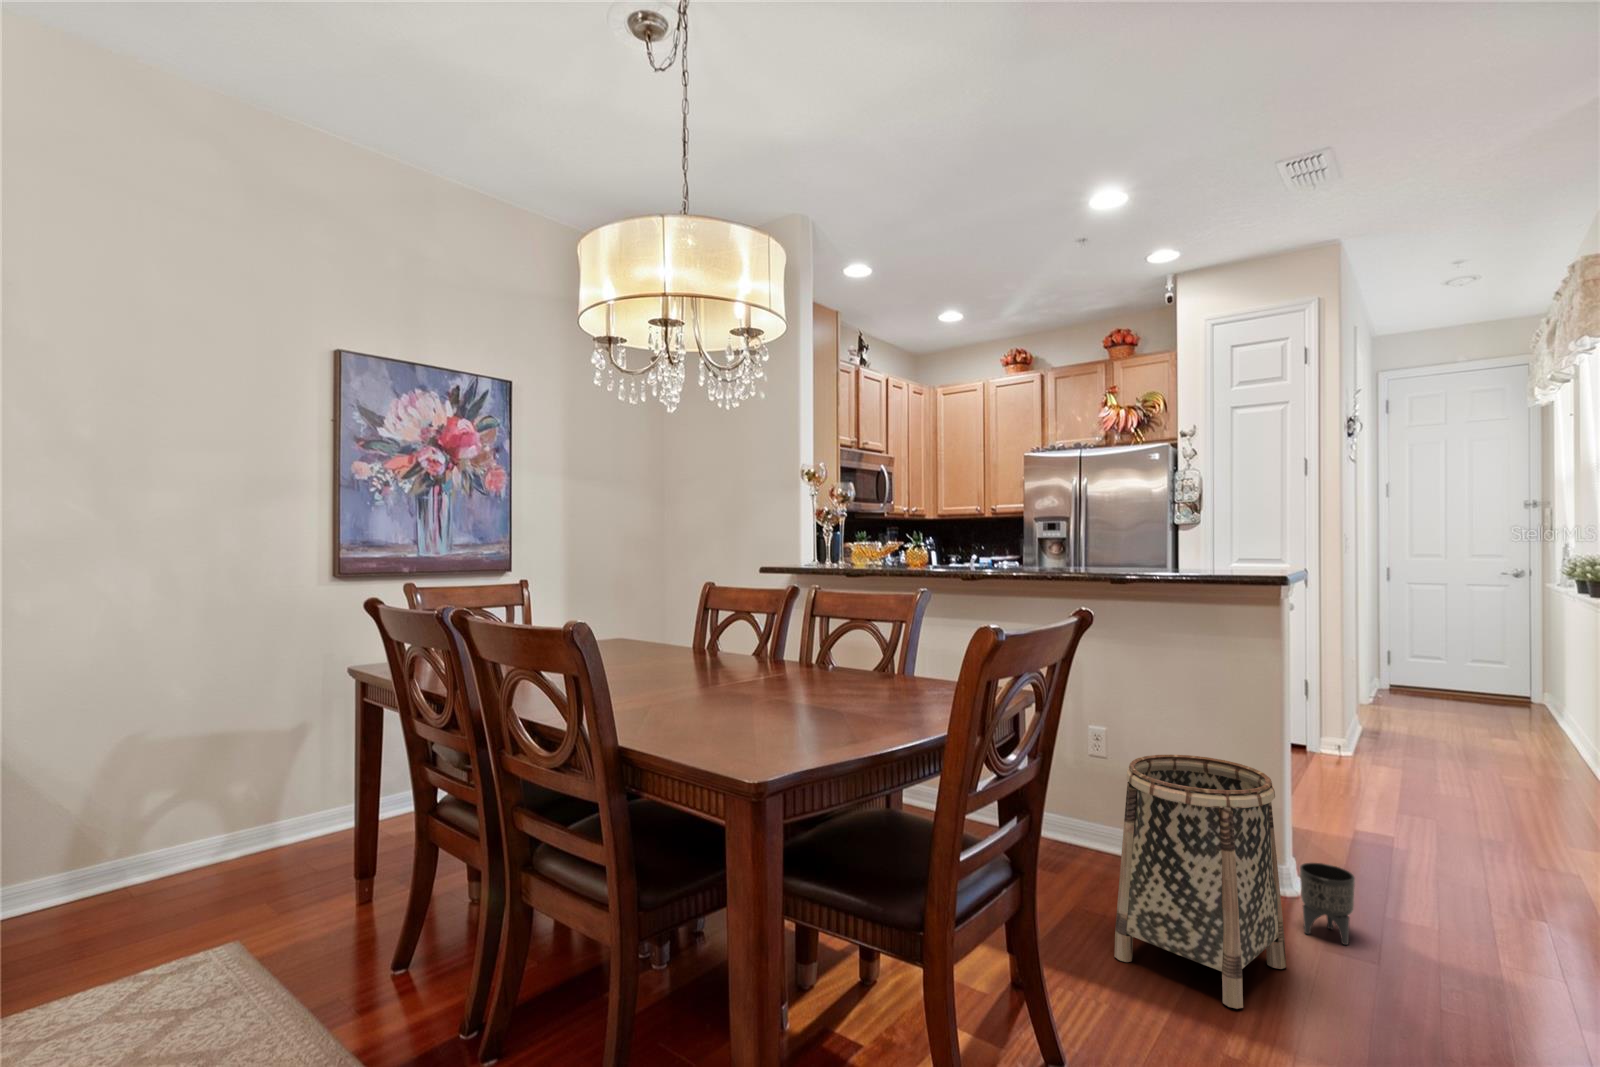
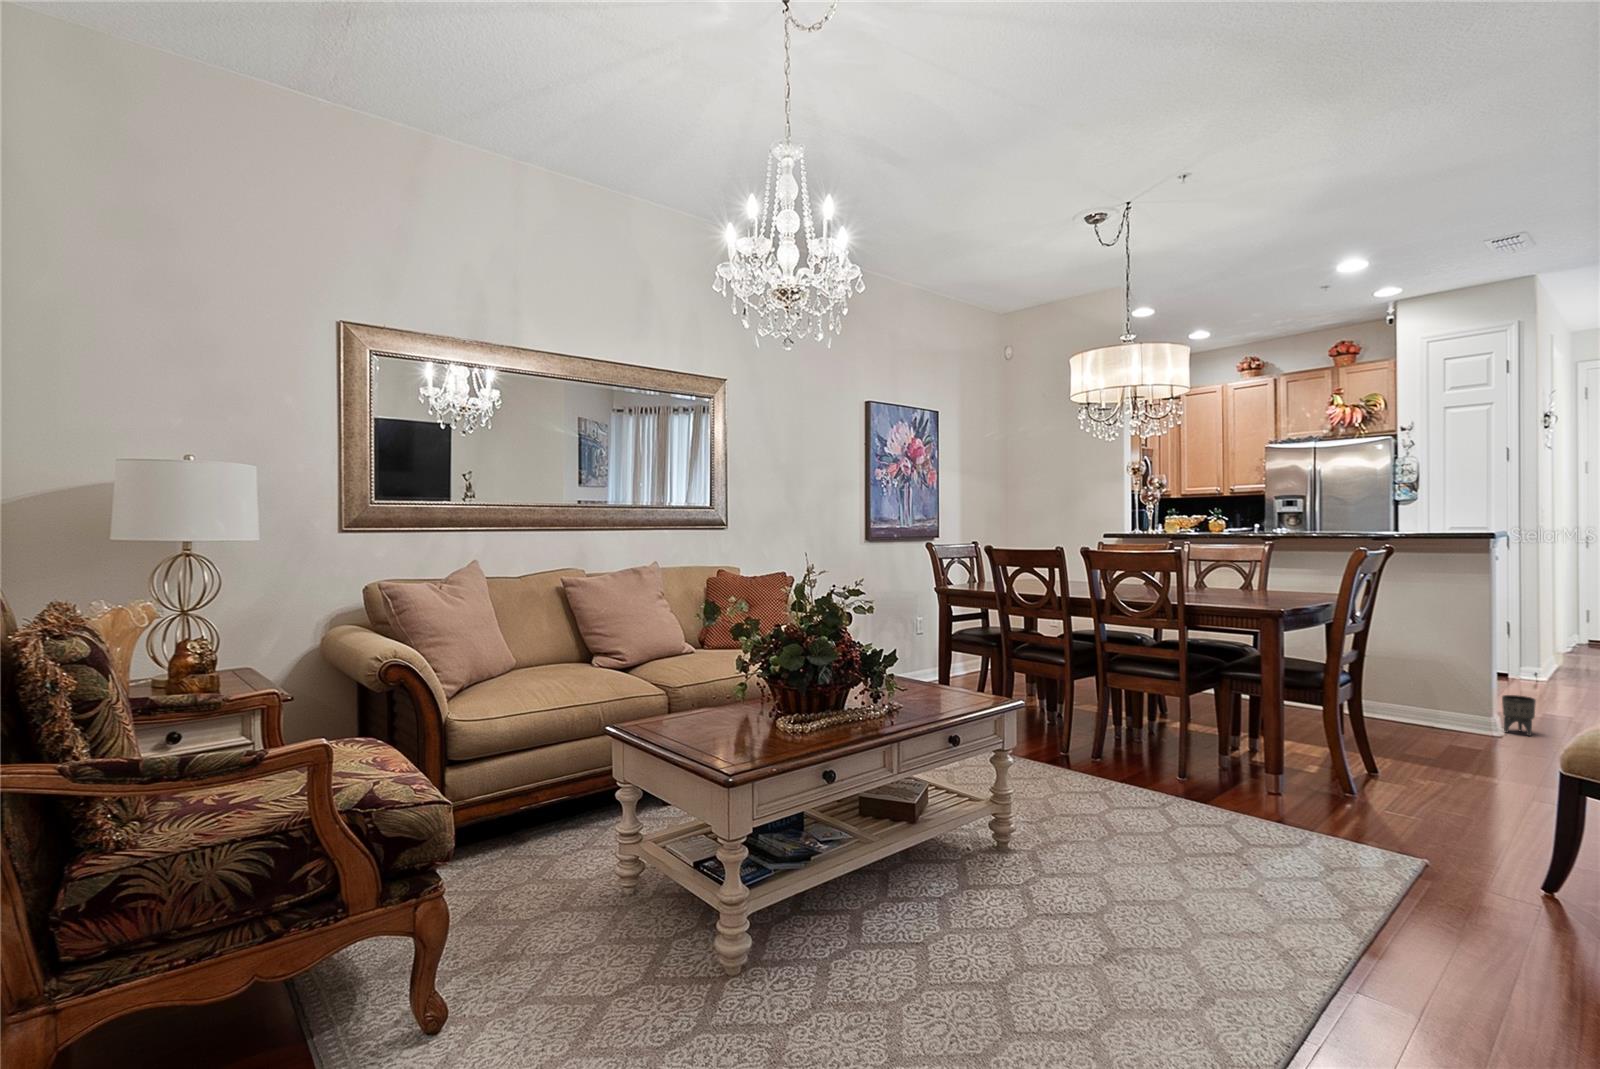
basket: present [1114,755,1286,1009] -> none [1393,632,1494,750]

